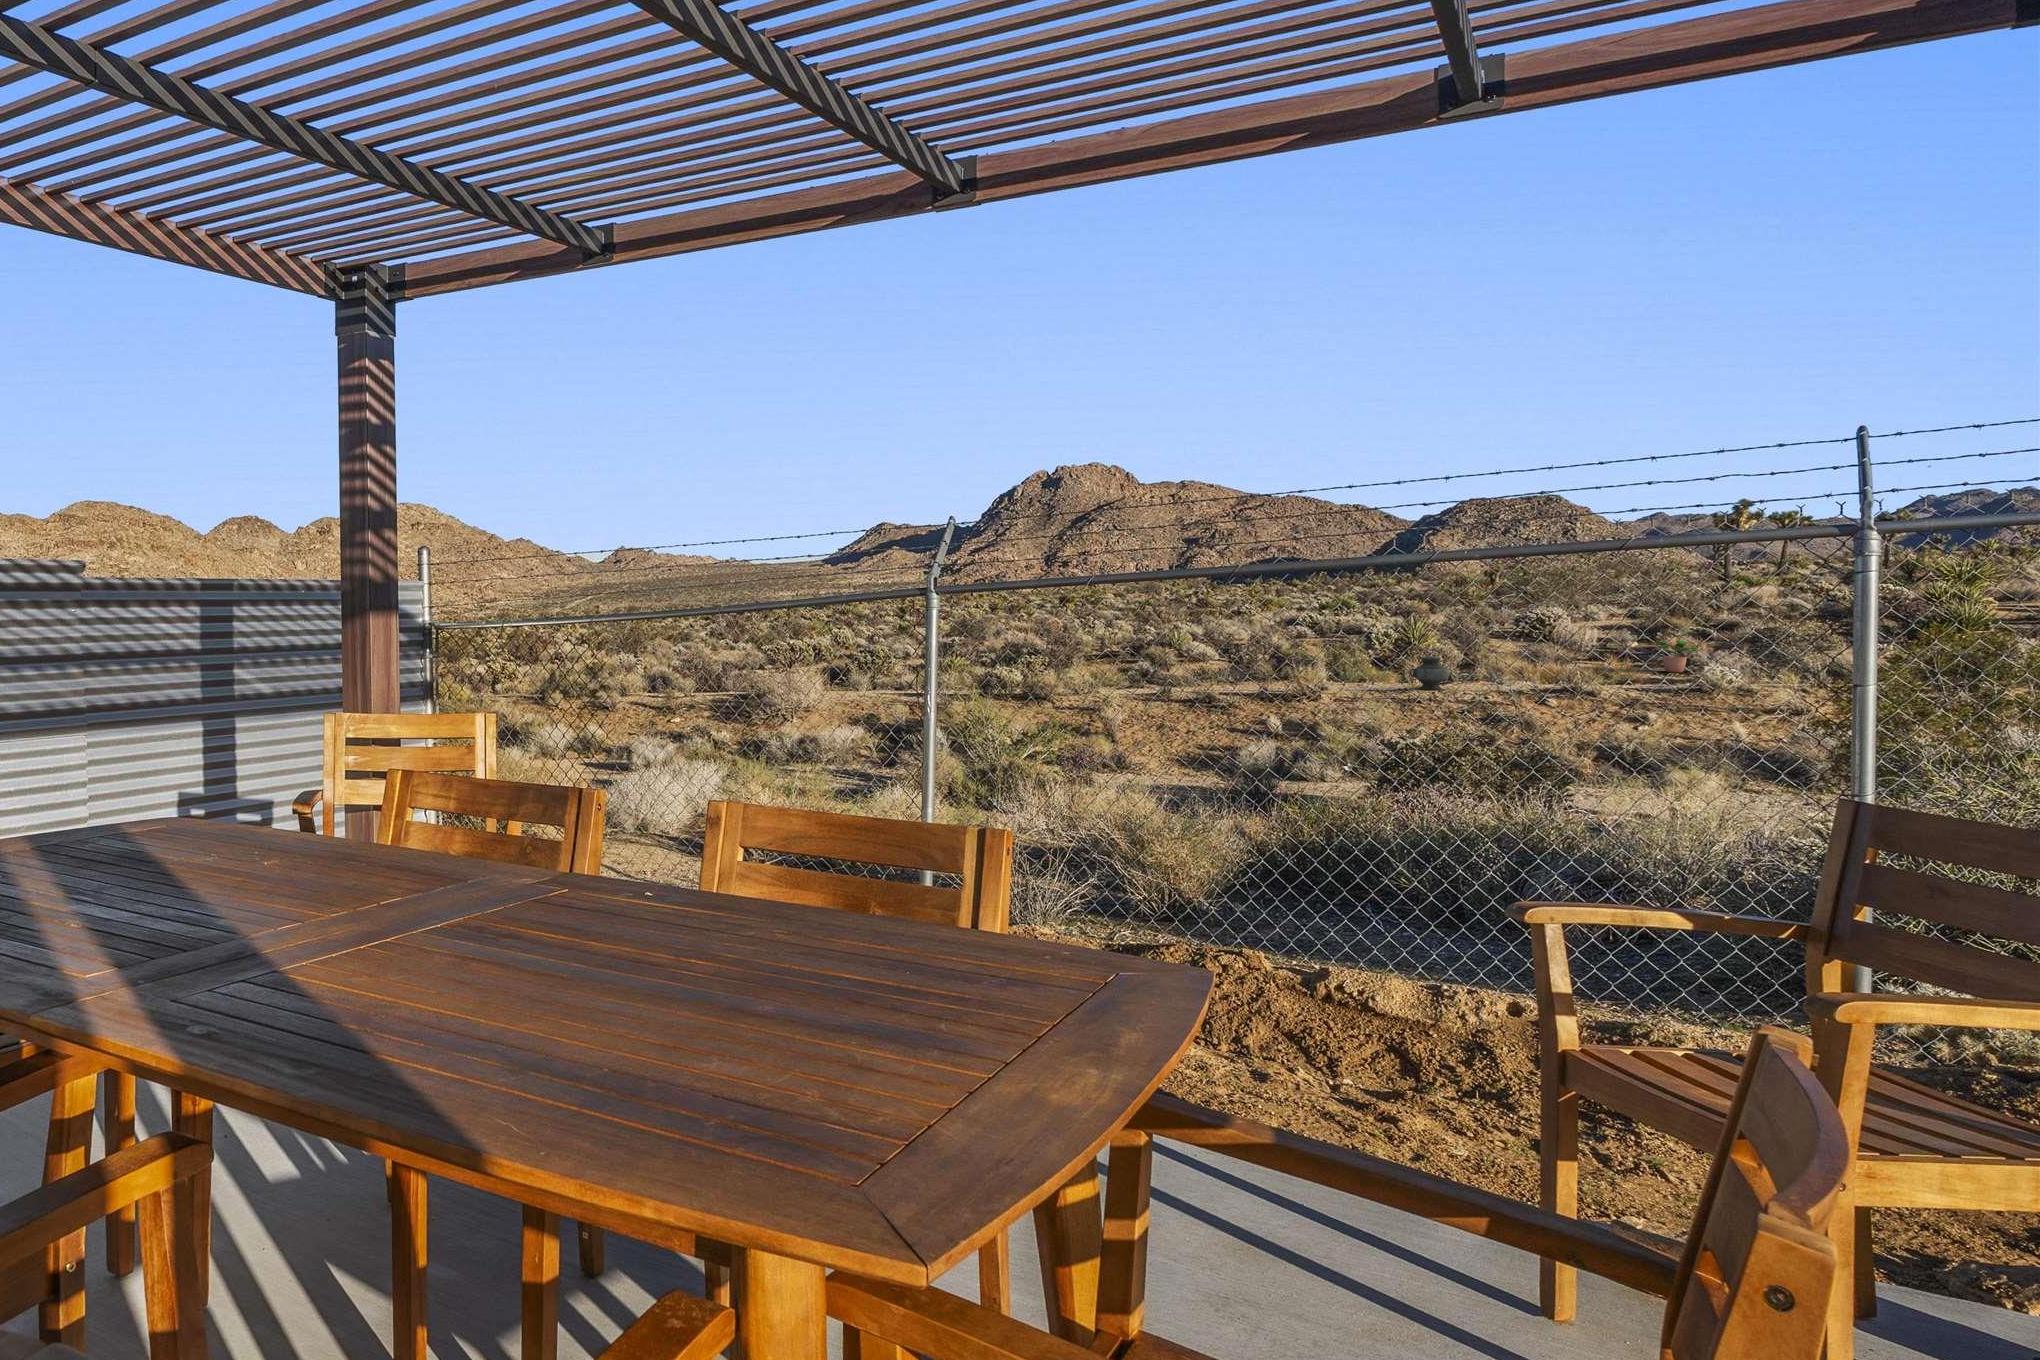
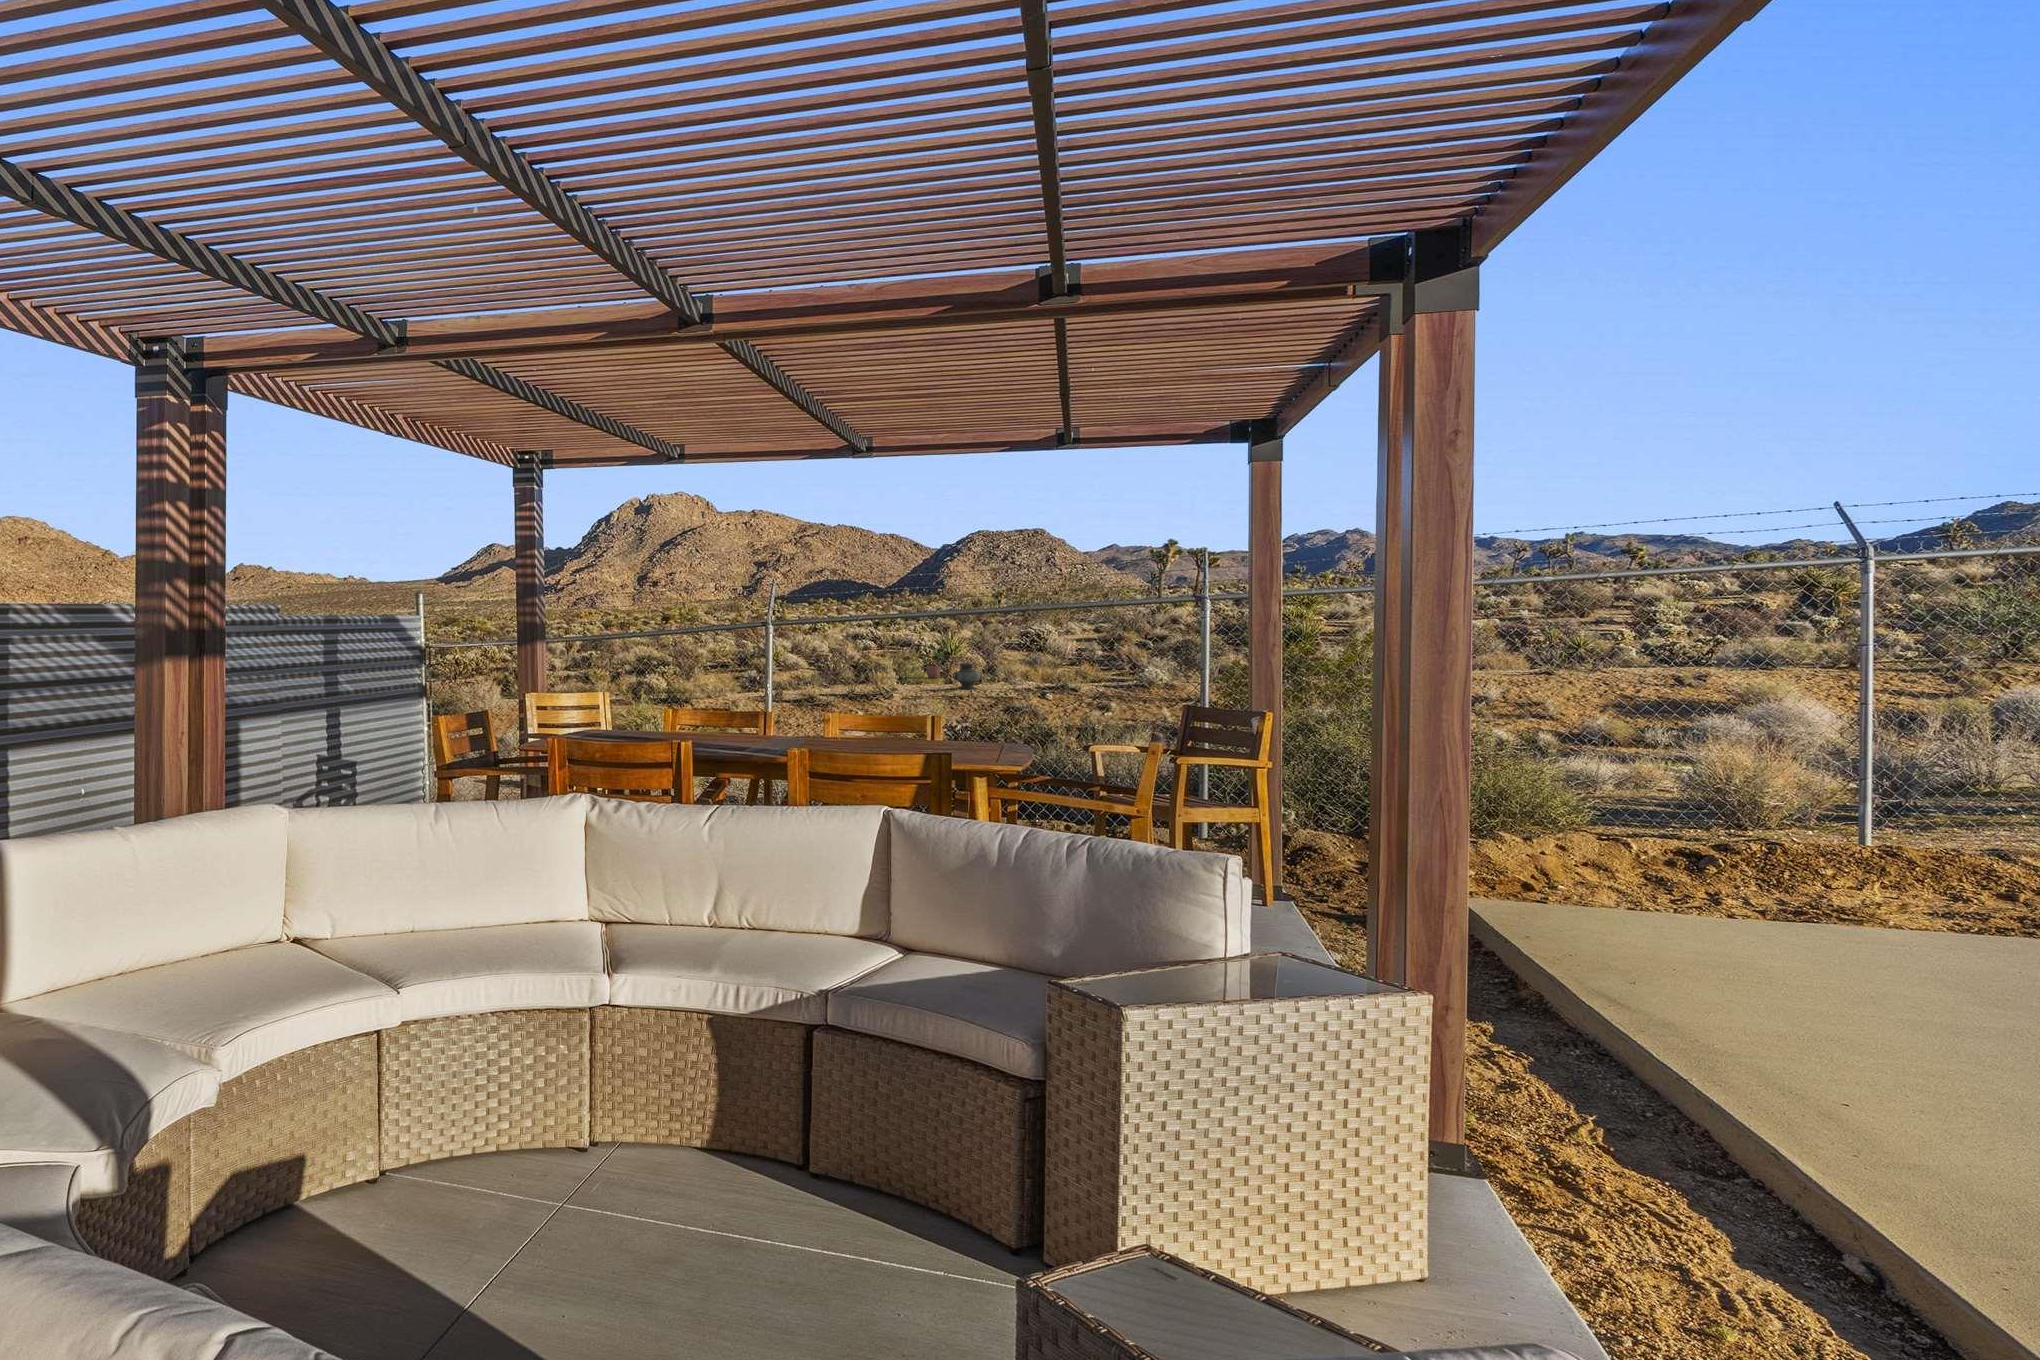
potted plant: present [1654,630,1700,672] -> present [922,646,947,678]

